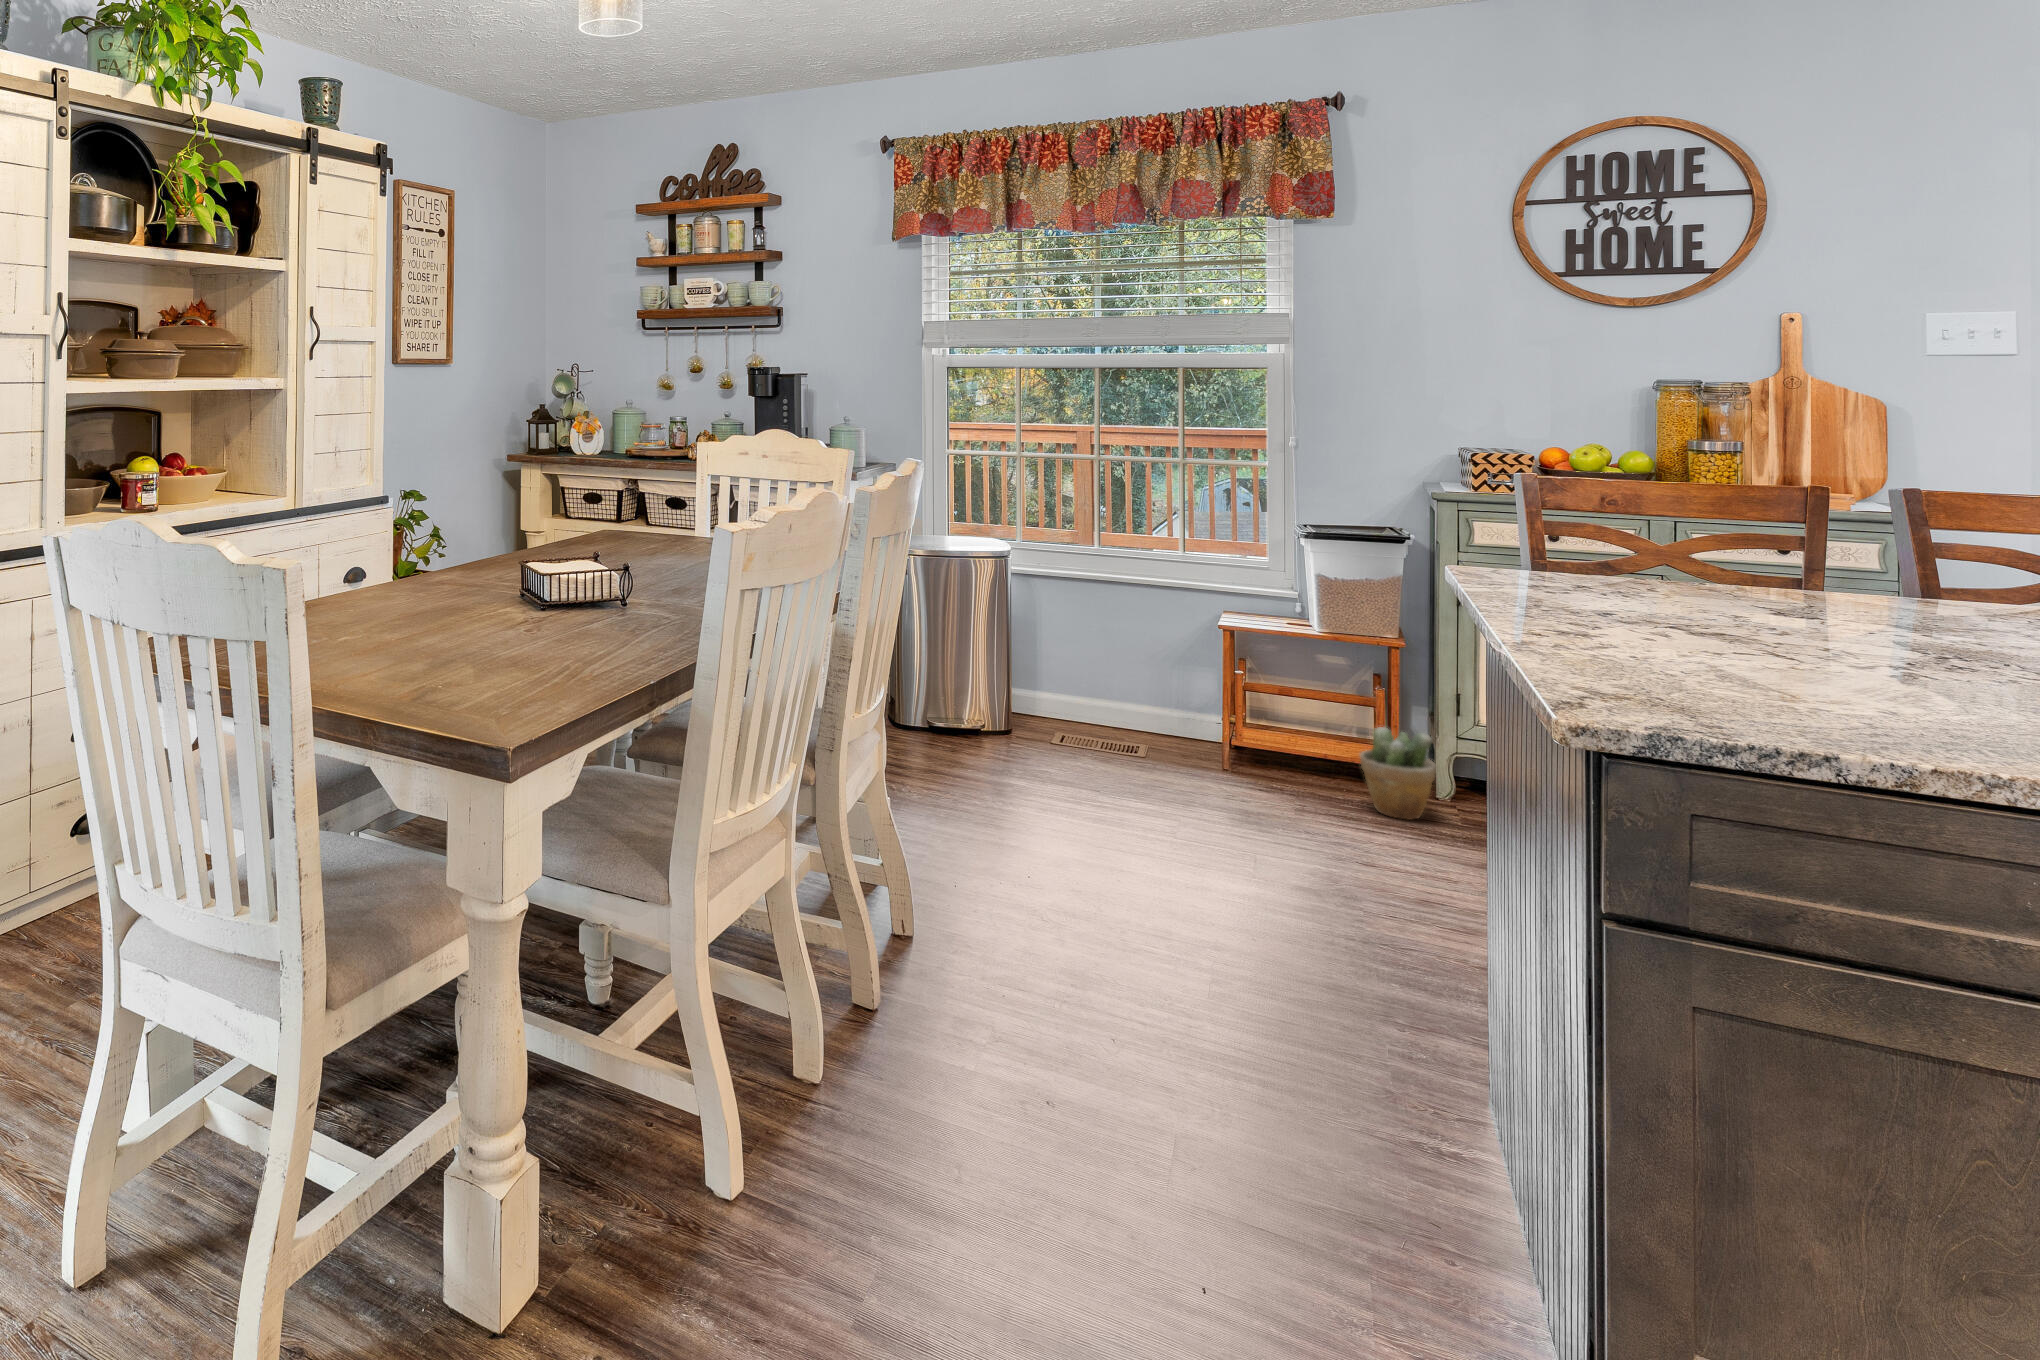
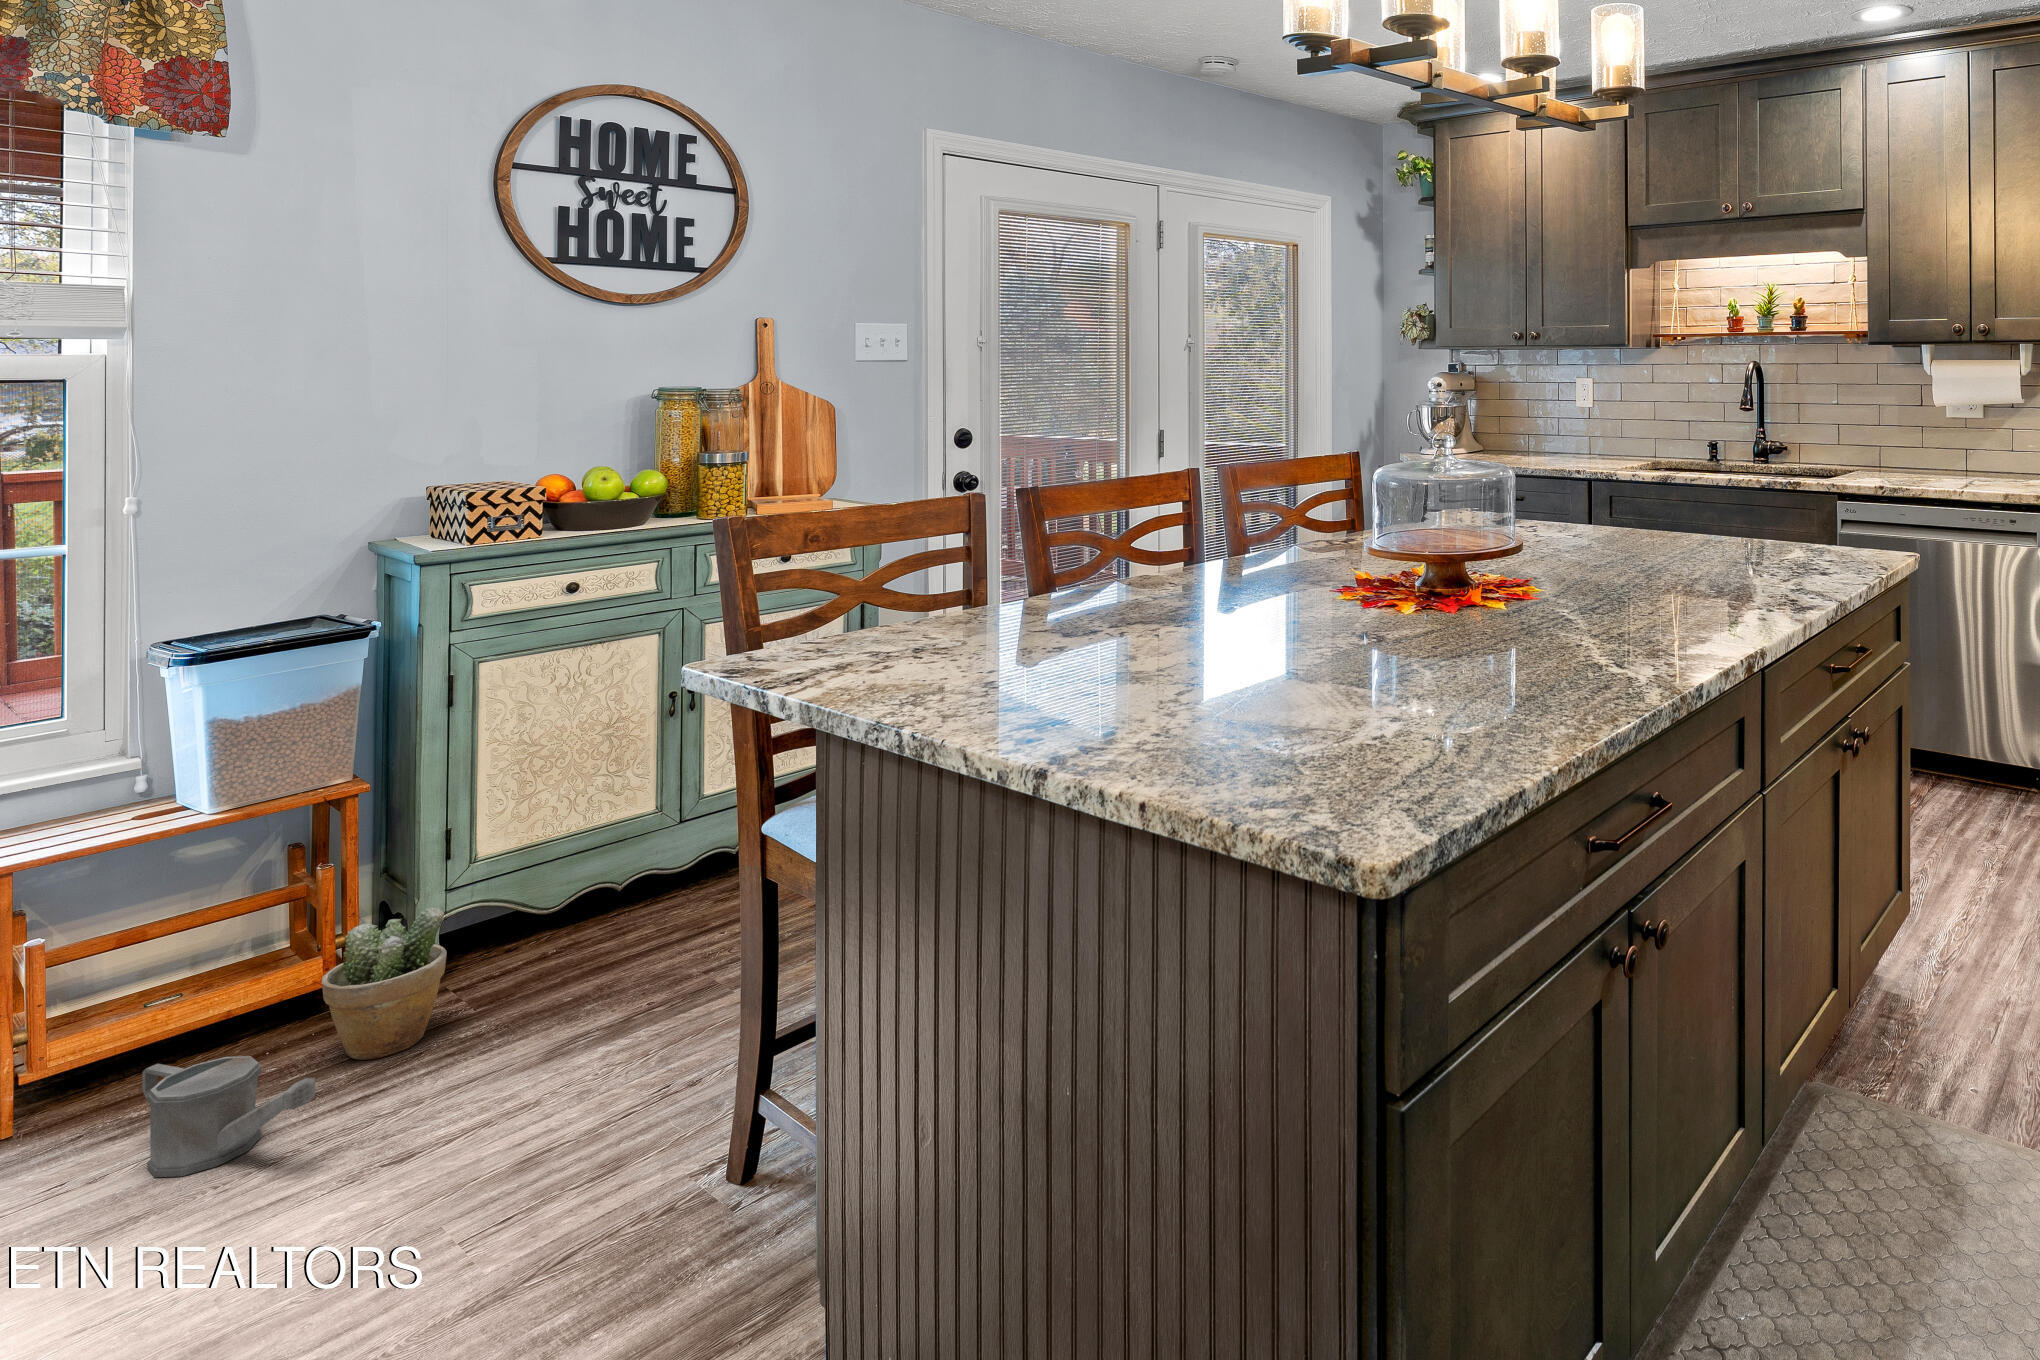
watering can: none [1258,758,1325,825] -> present [142,1056,315,1177]

